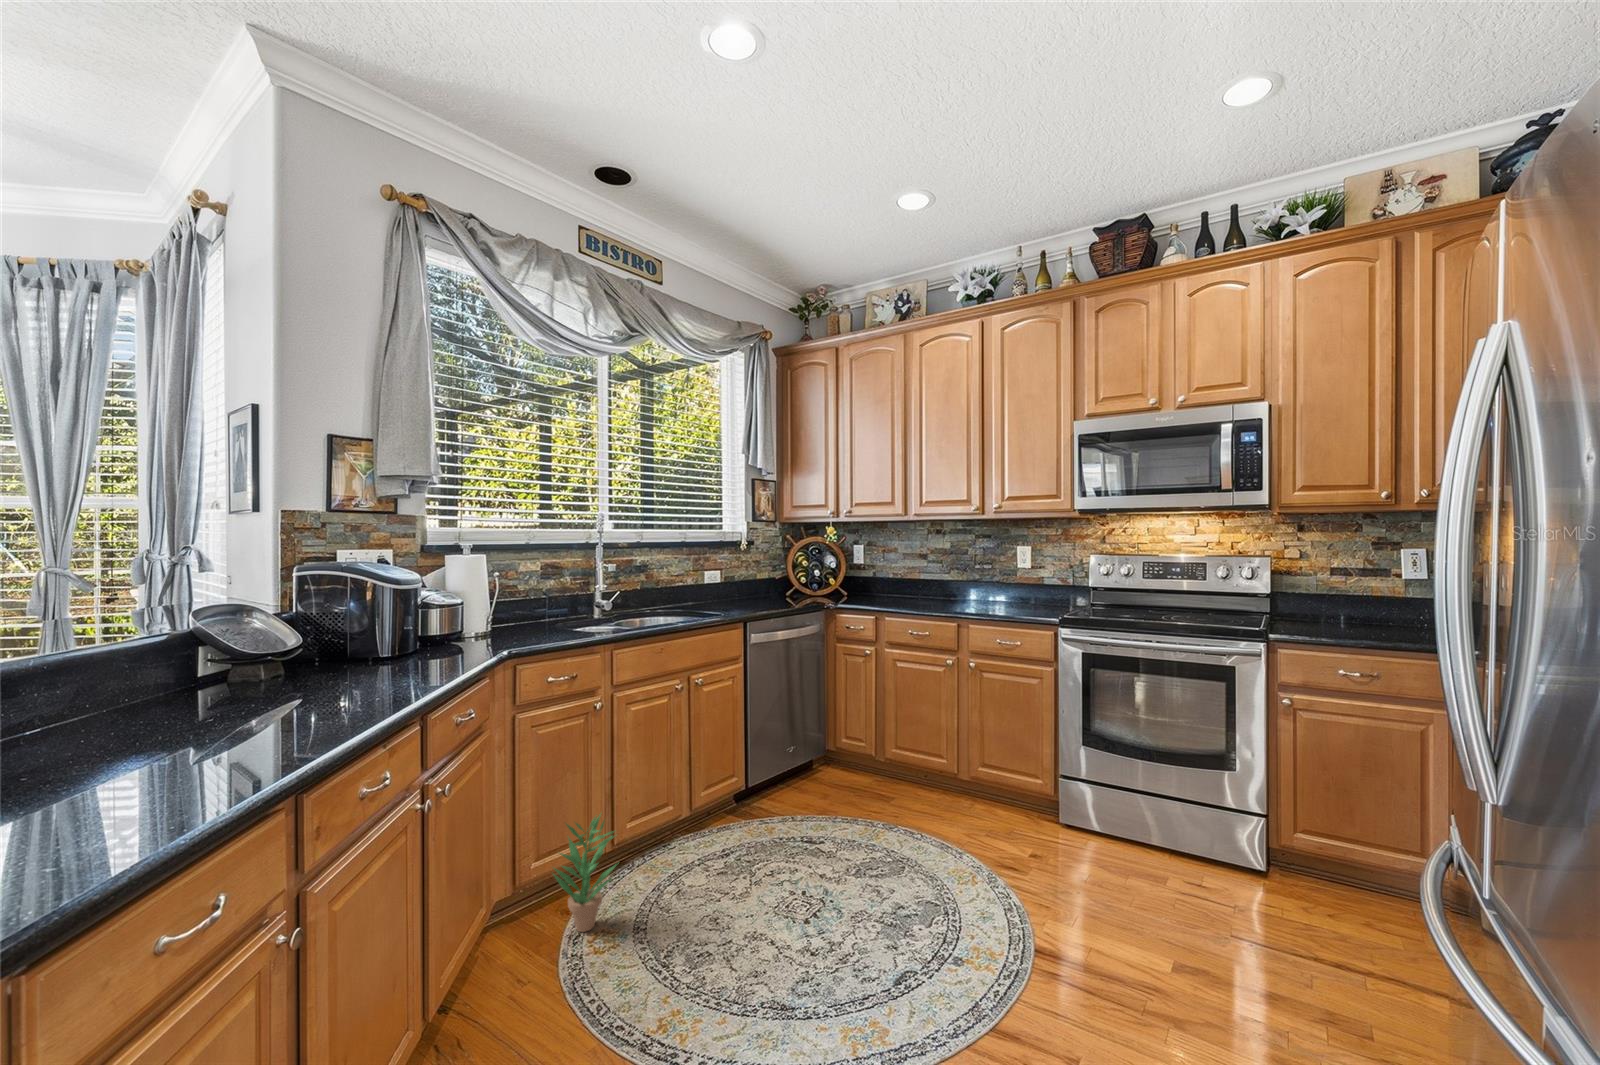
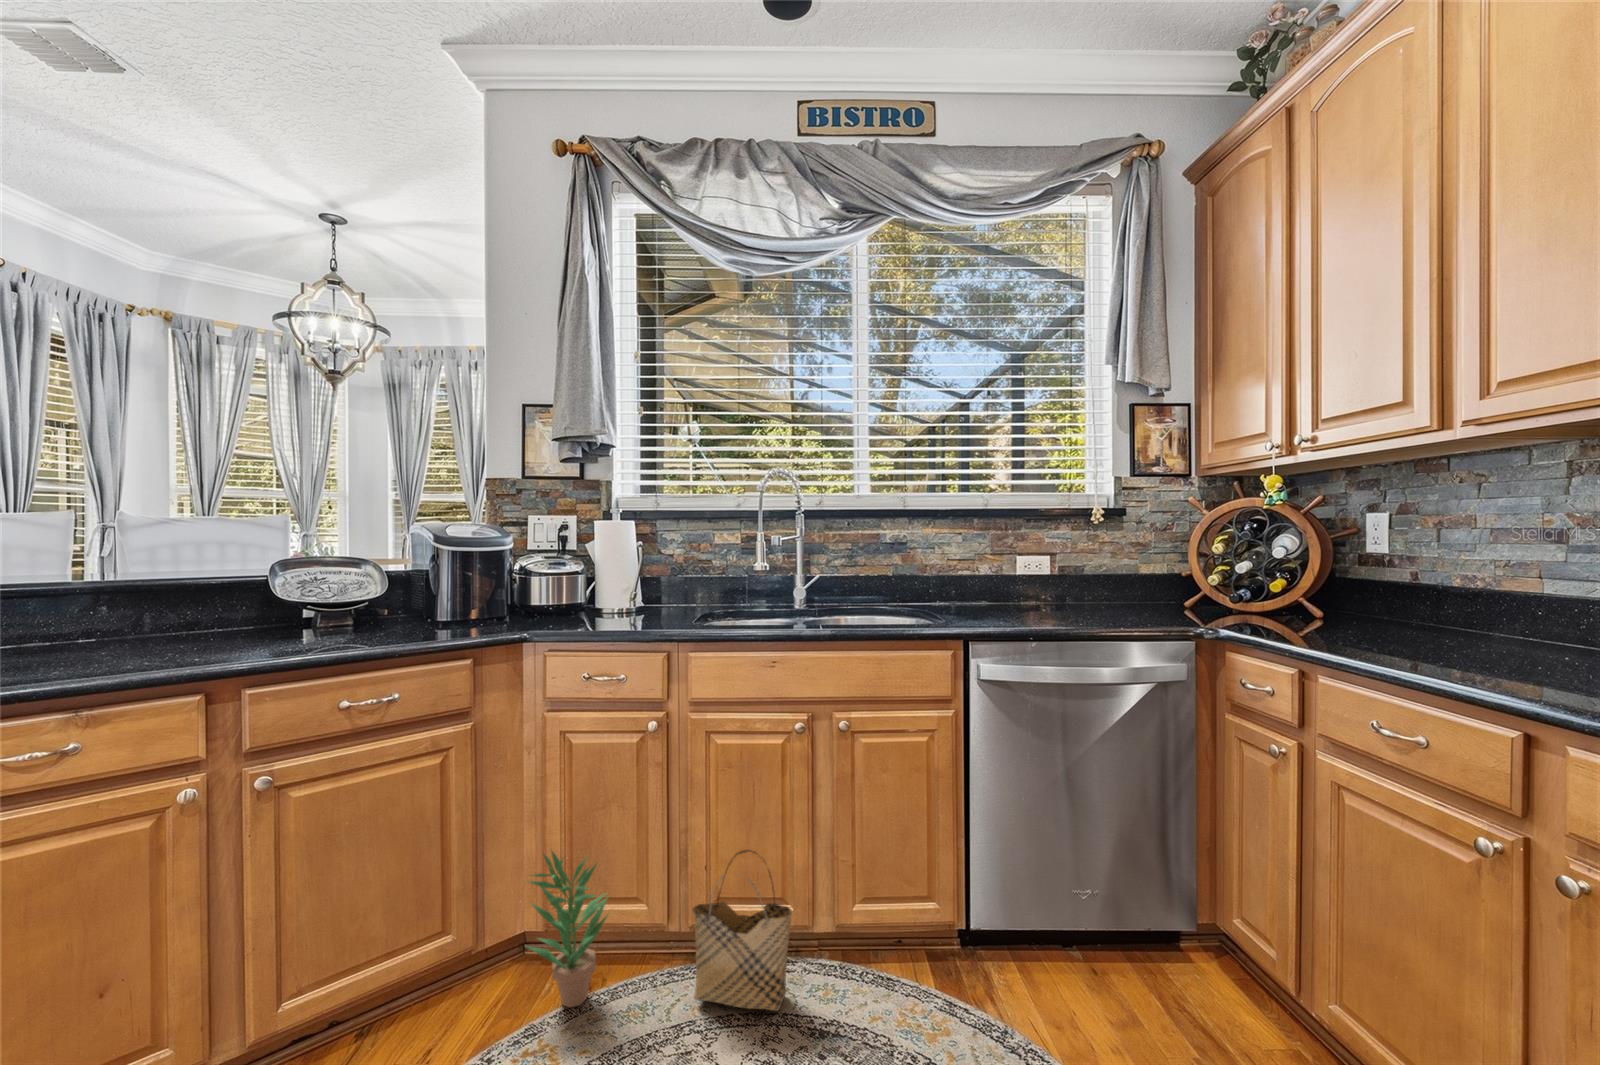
woven basket: none [647,781,706,885] -> present [693,850,792,1011]

